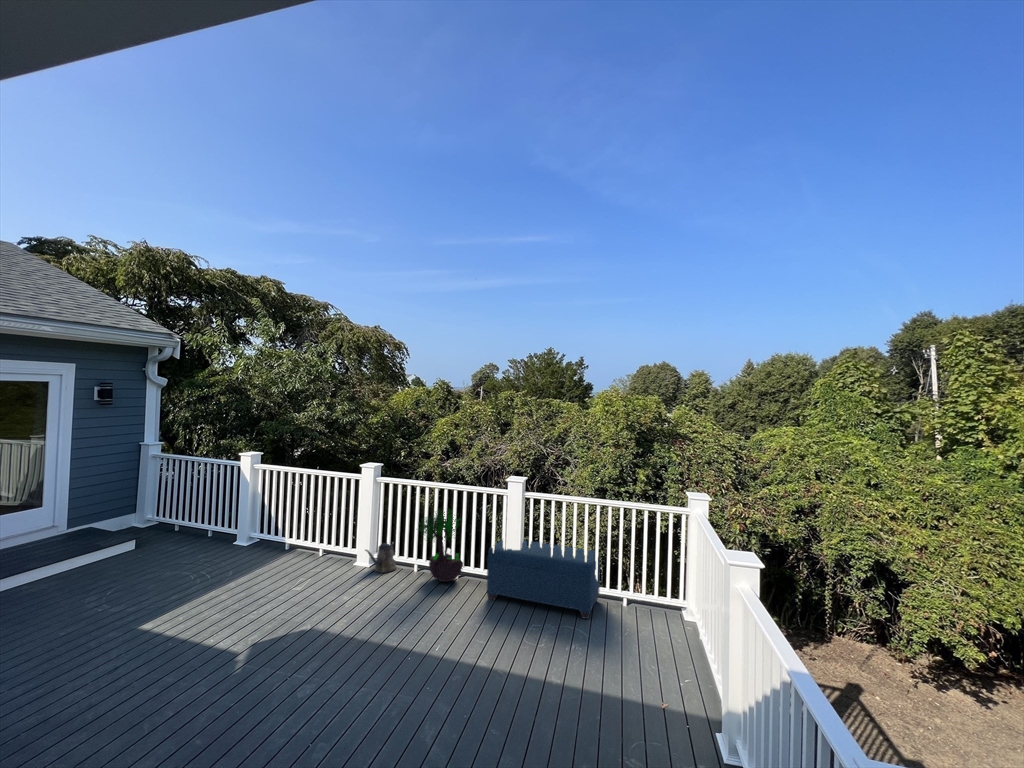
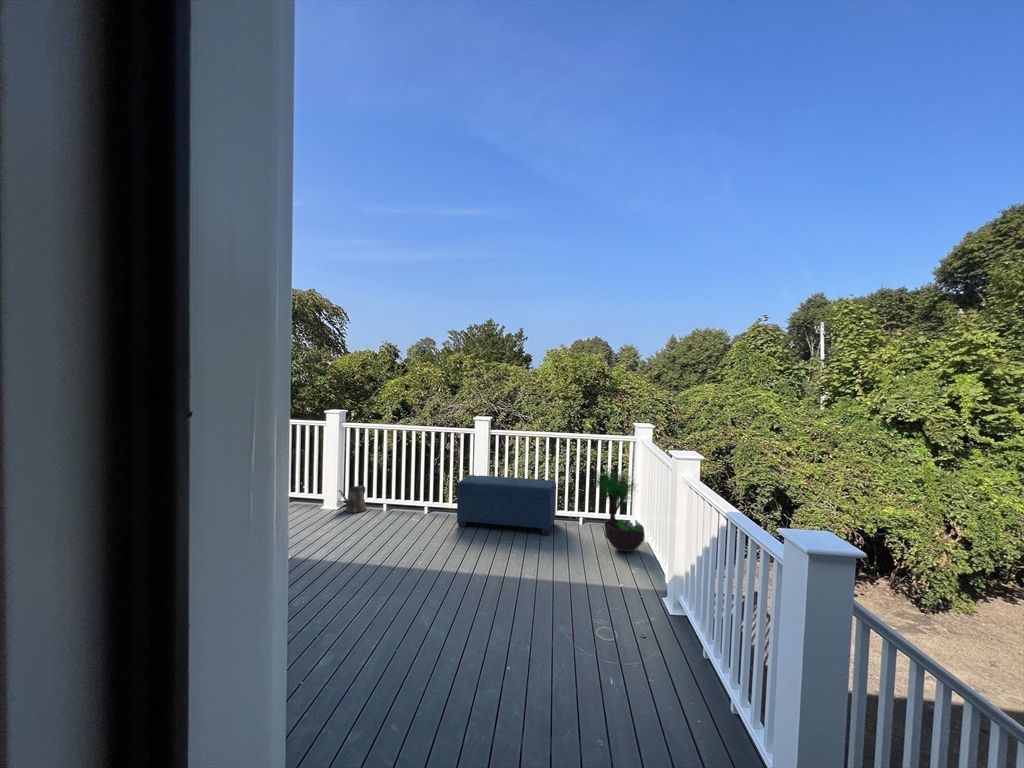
potted tree: present [420,511,463,582] -> present [594,468,644,552]

